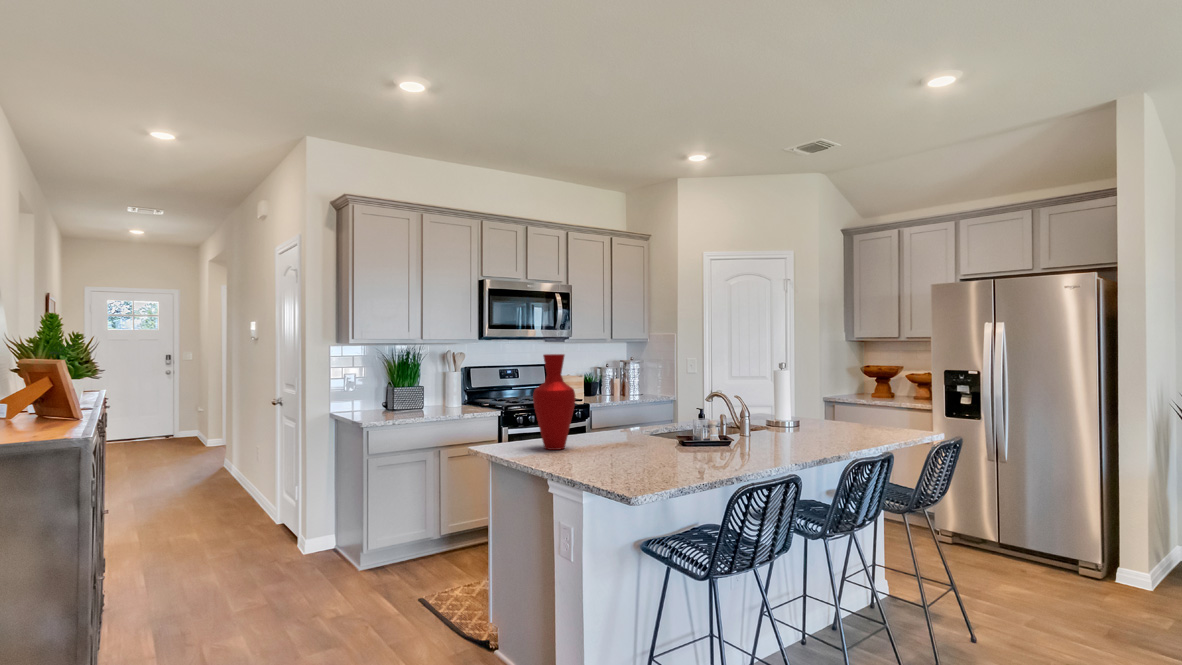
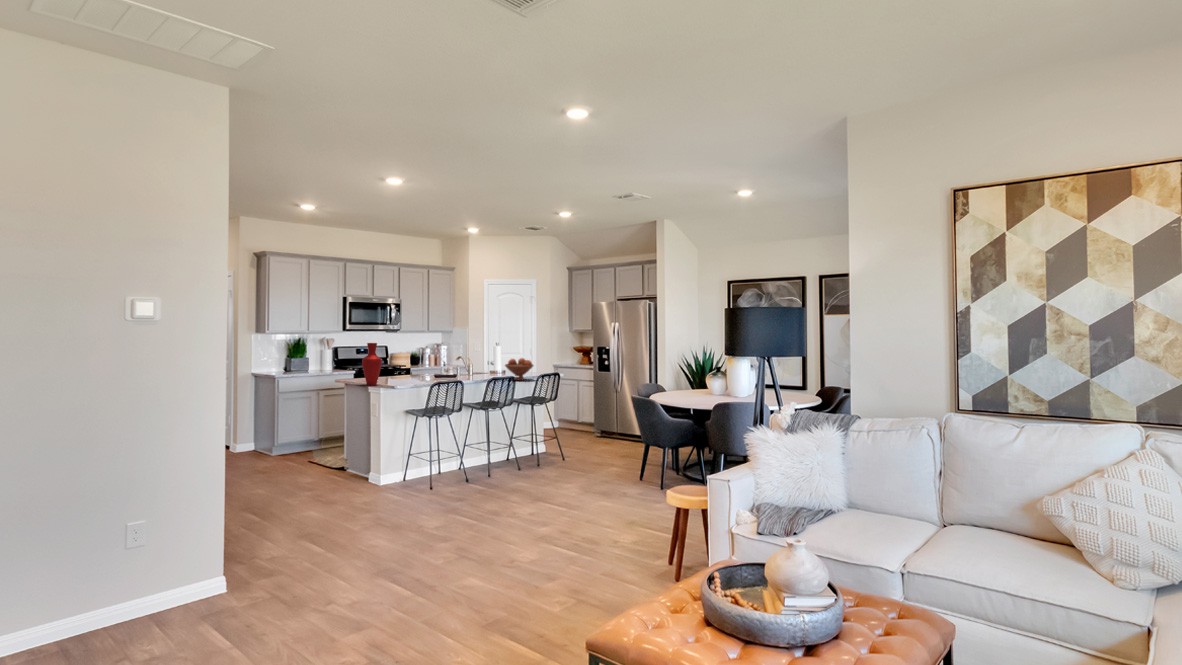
fruit bowl: none [807,383,873,431] -> present [505,358,533,380]

